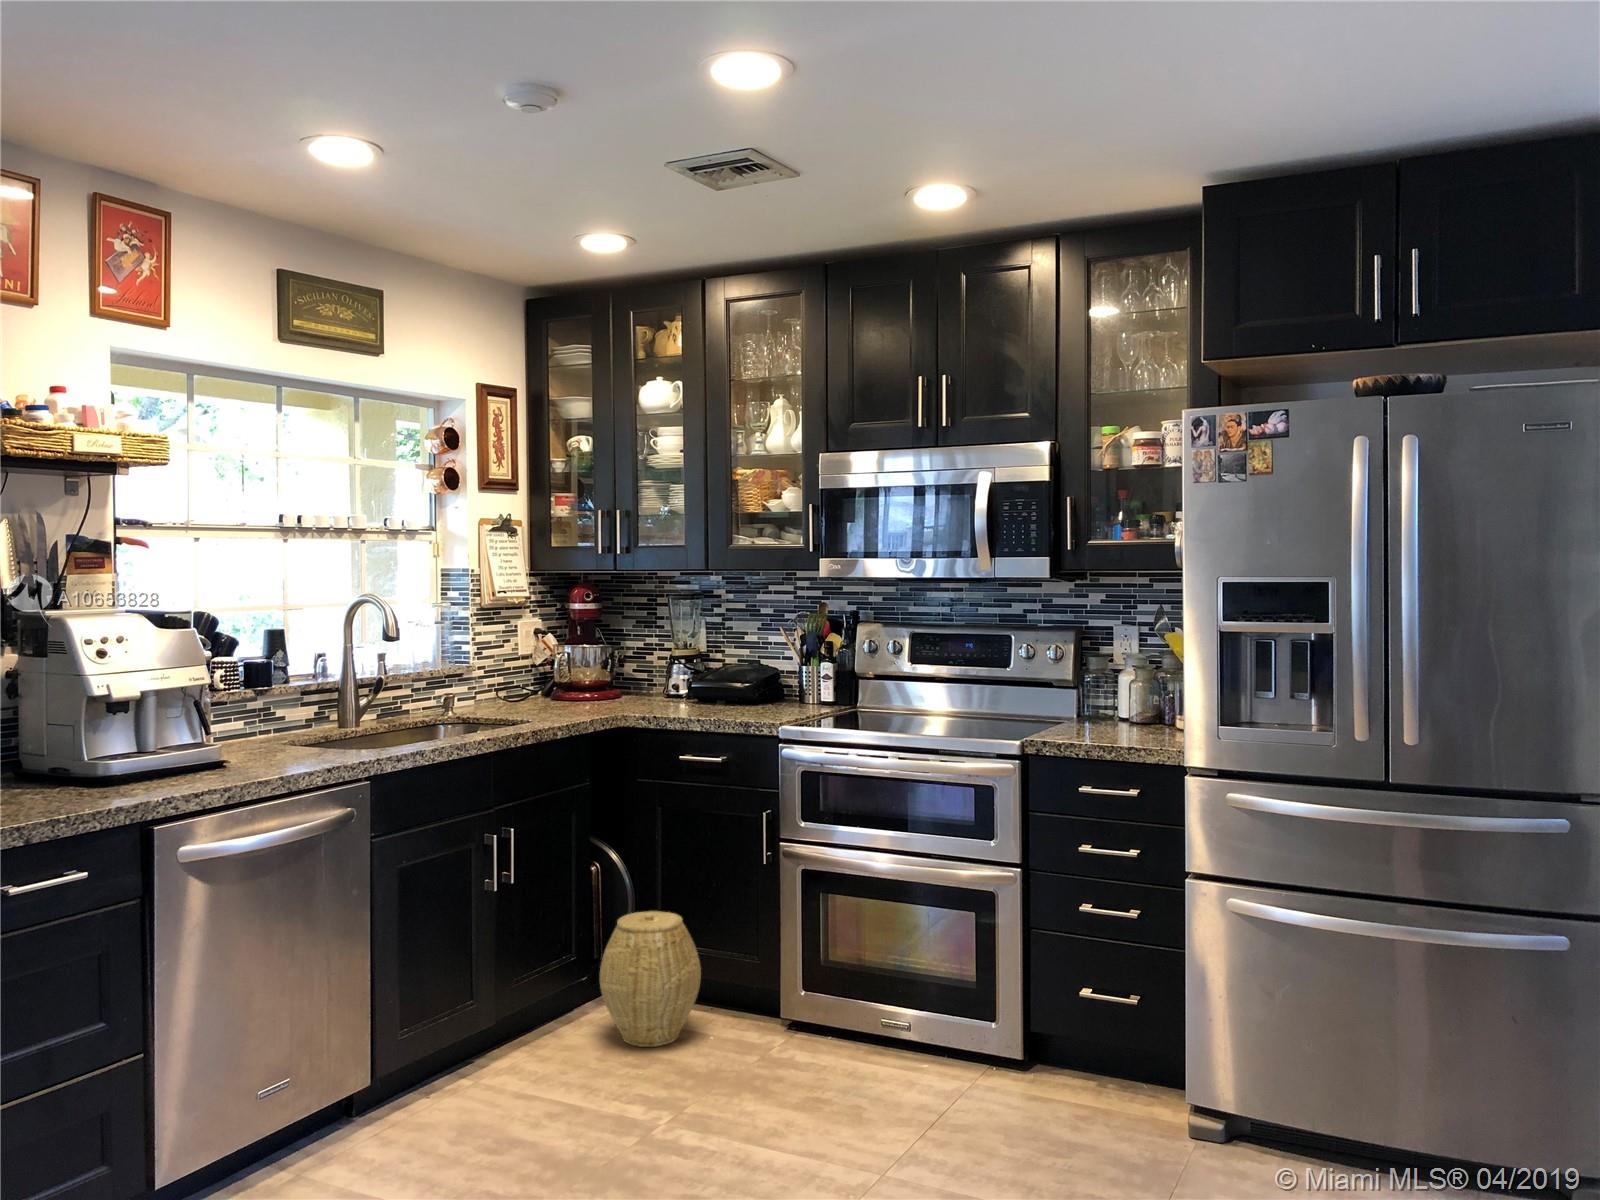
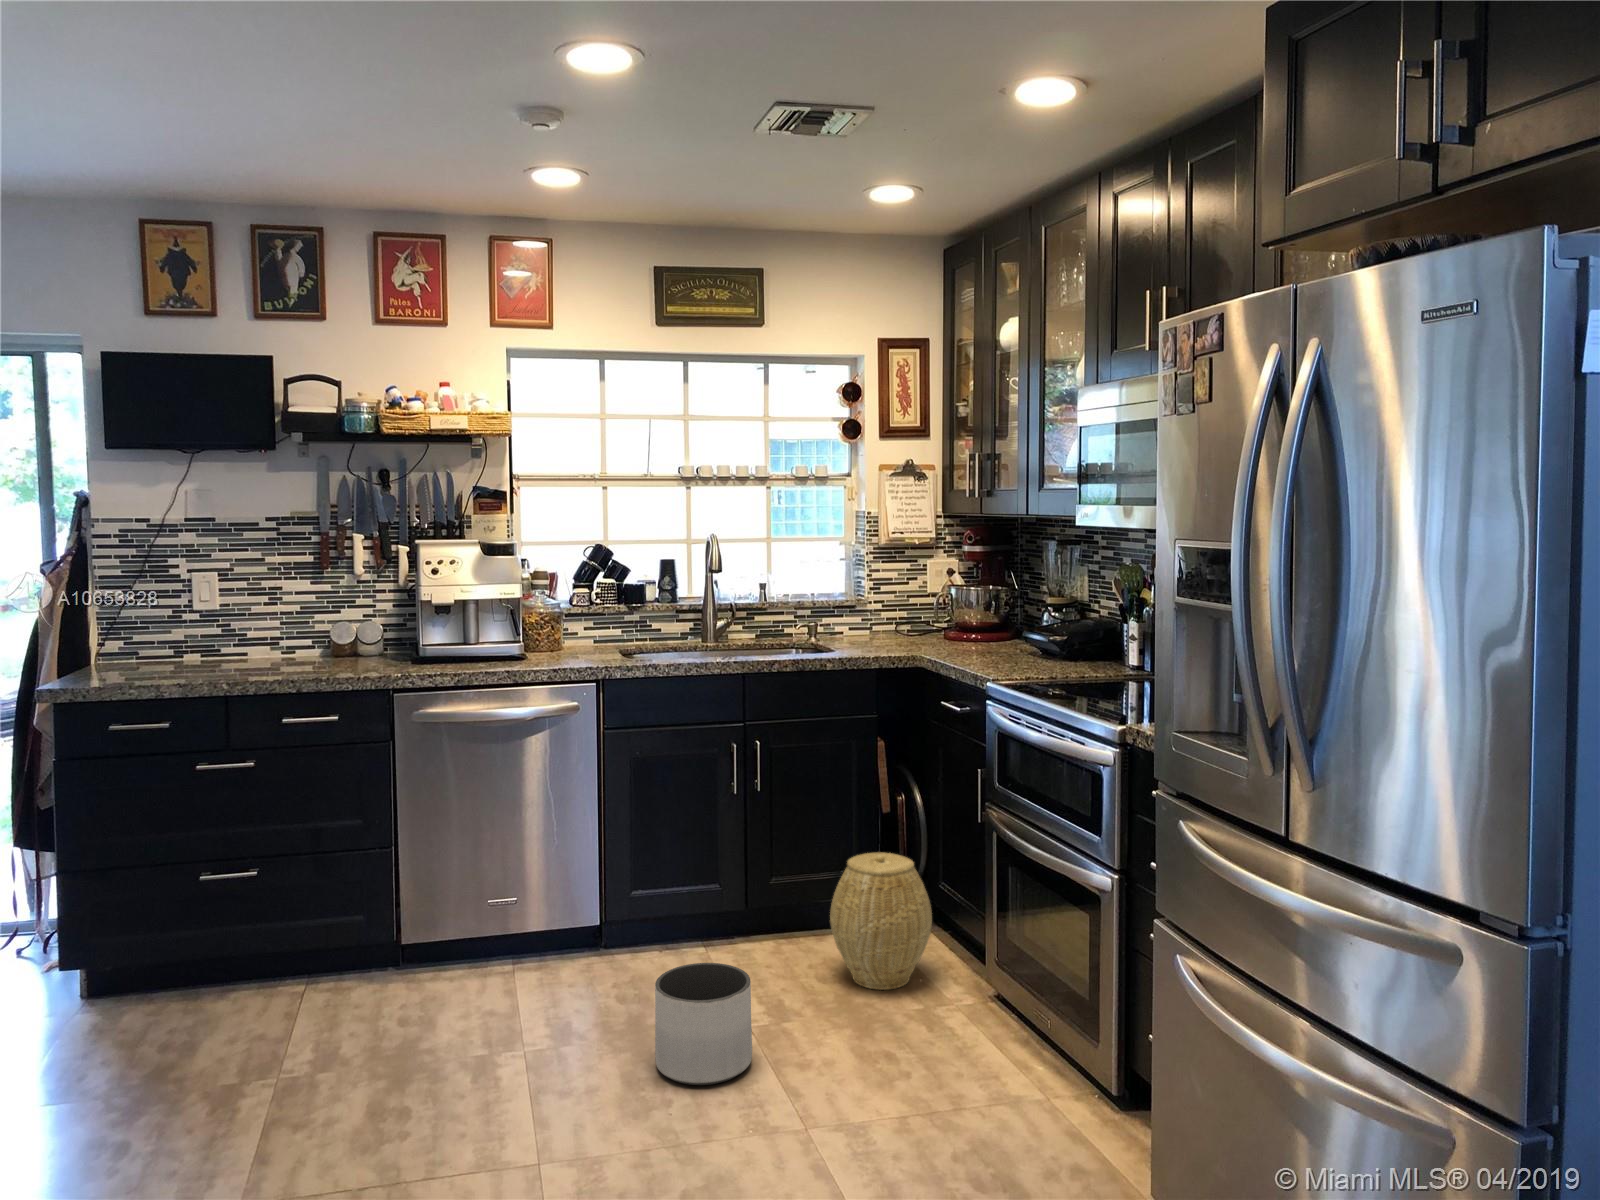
planter: none [601,1041,700,1167] -> present [655,963,752,1085]

